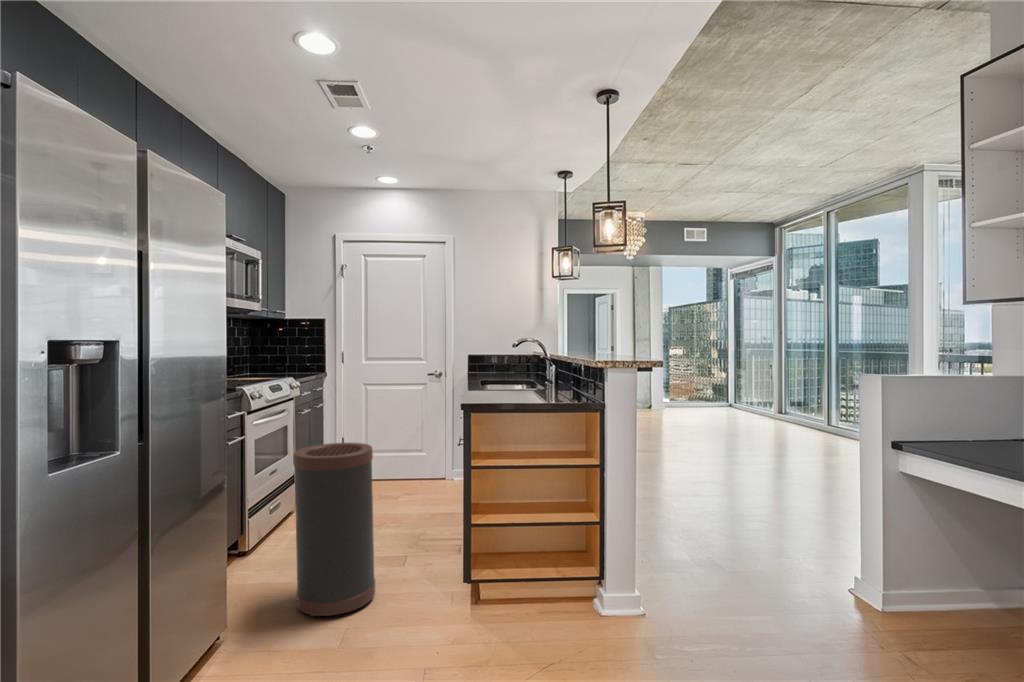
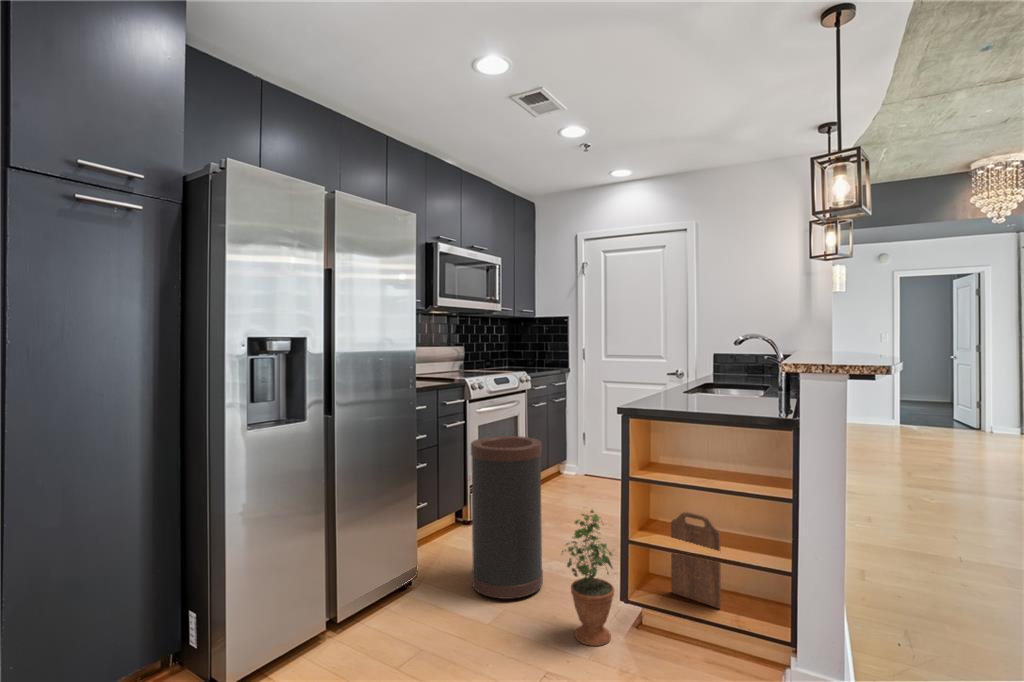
cutting board: none [504,487,548,562] -> present [671,512,721,608]
potted plant: none [421,498,469,627] -> present [566,510,614,646]

